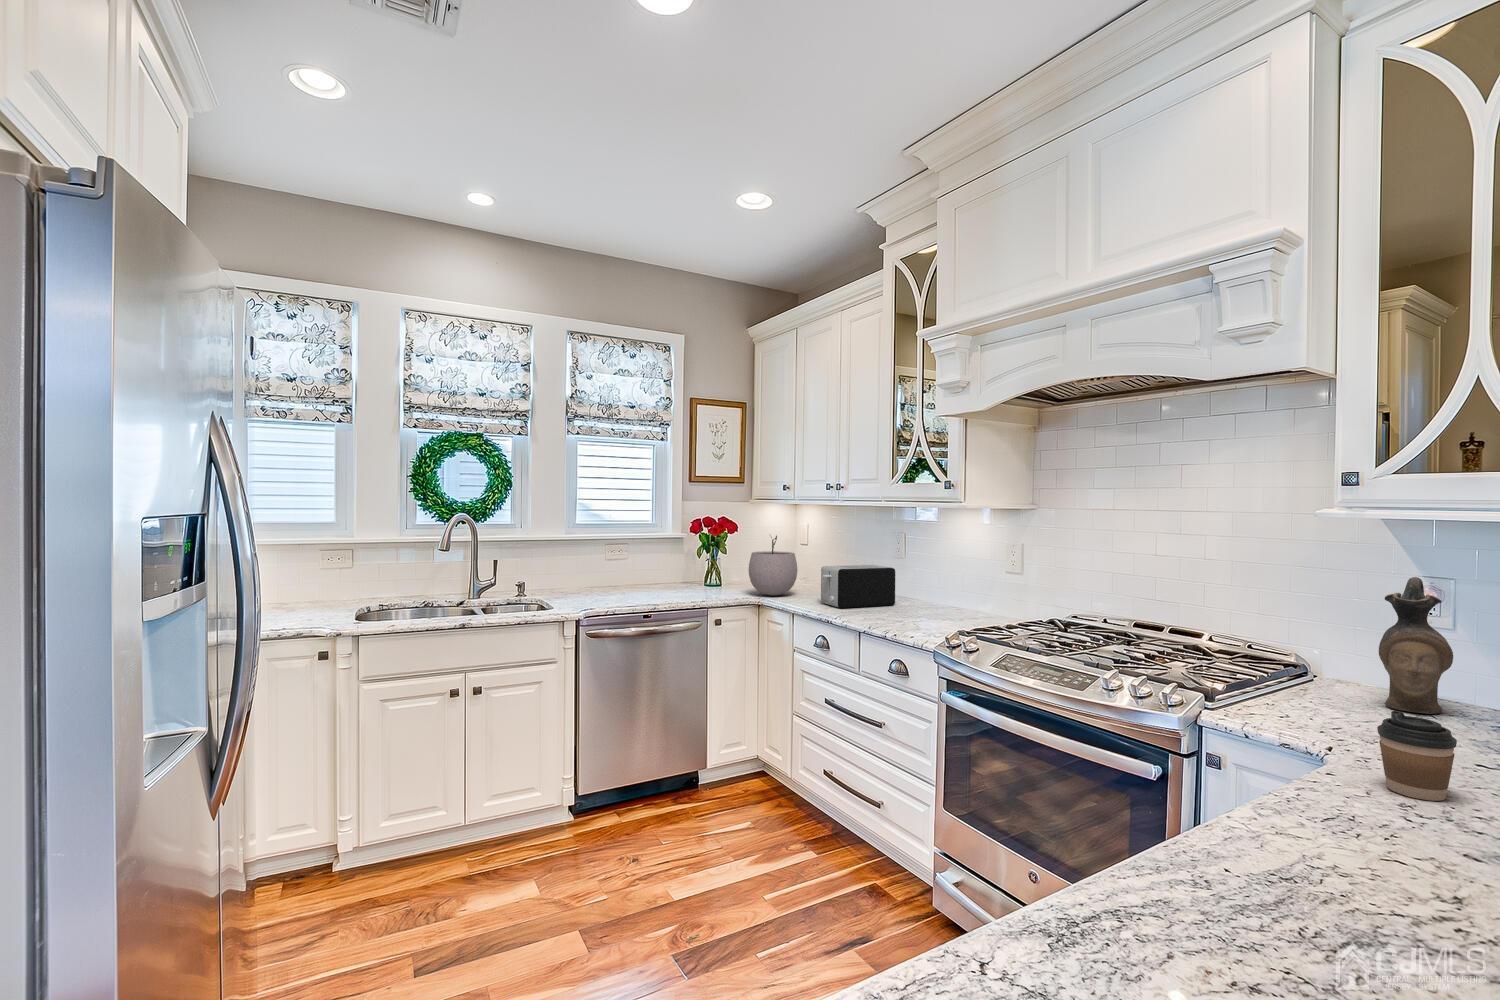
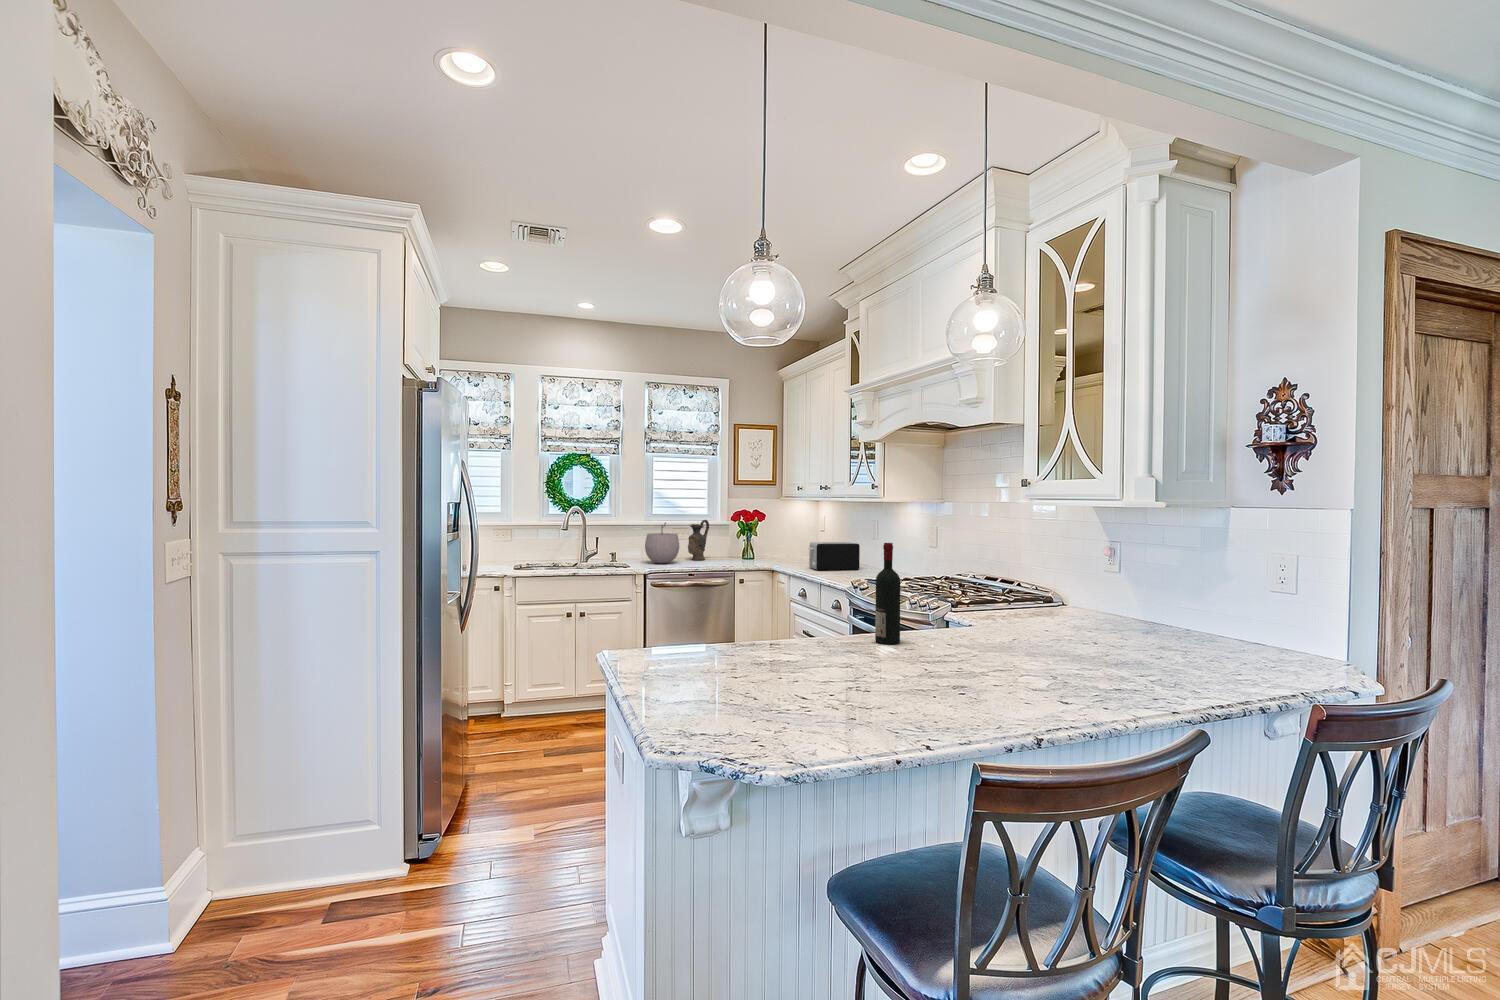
plant pot: present [749,536,797,596] -> present [645,522,679,564]
ceramic pitcher: present [1379,577,1453,714] -> present [688,520,709,560]
wine bottle: none [1294,618,1370,867] -> present [875,543,900,644]
coffee cup: present [1377,711,1457,801] -> none [967,596,997,636]

